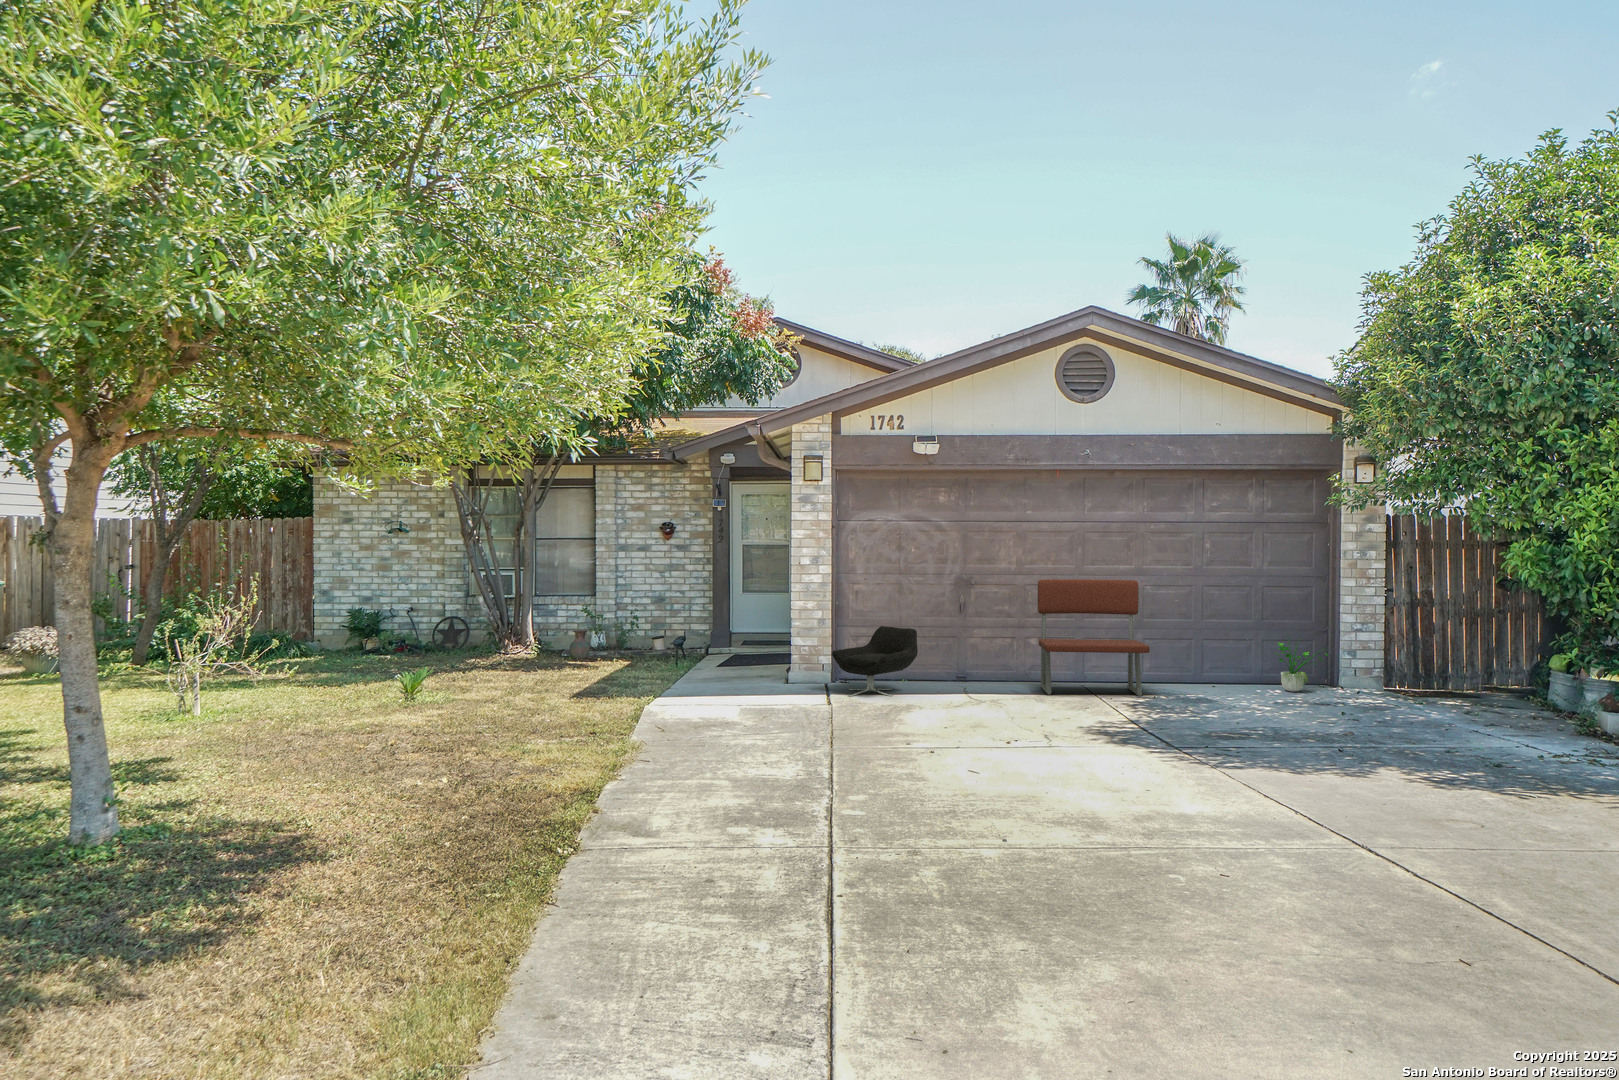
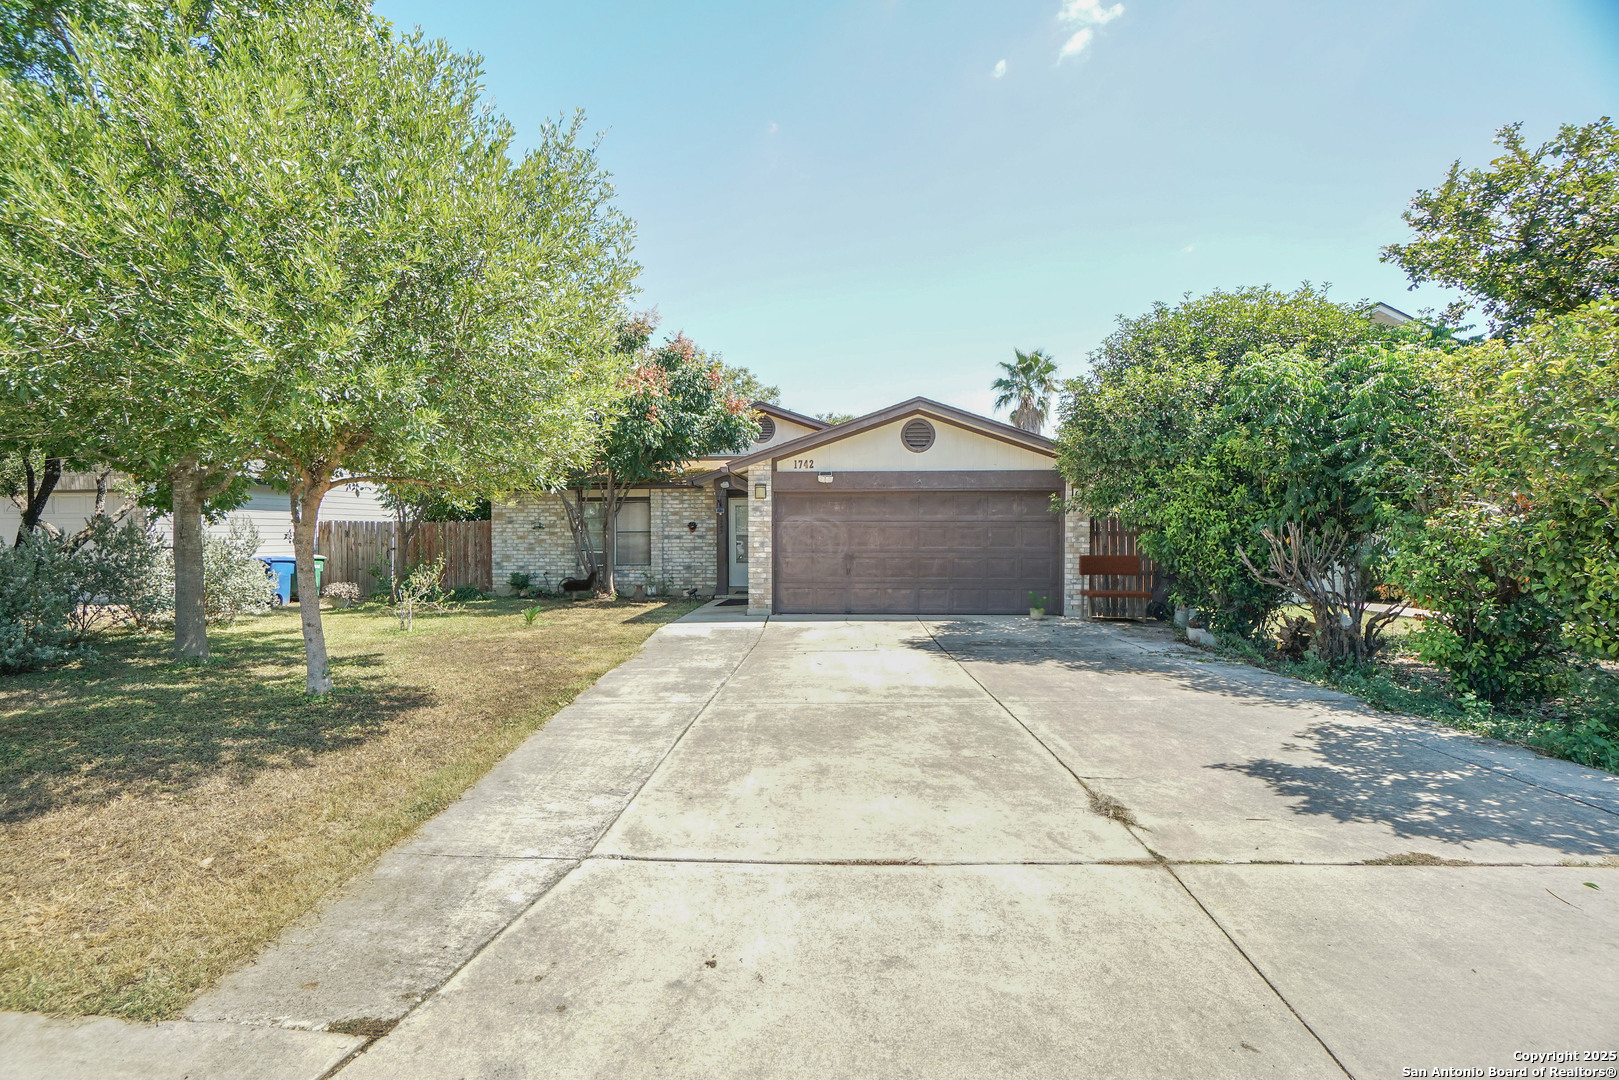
bench: present [1038,579,1150,696] -> present [1079,555,1153,623]
lounge chair: present [832,626,918,696] -> present [563,571,598,601]

